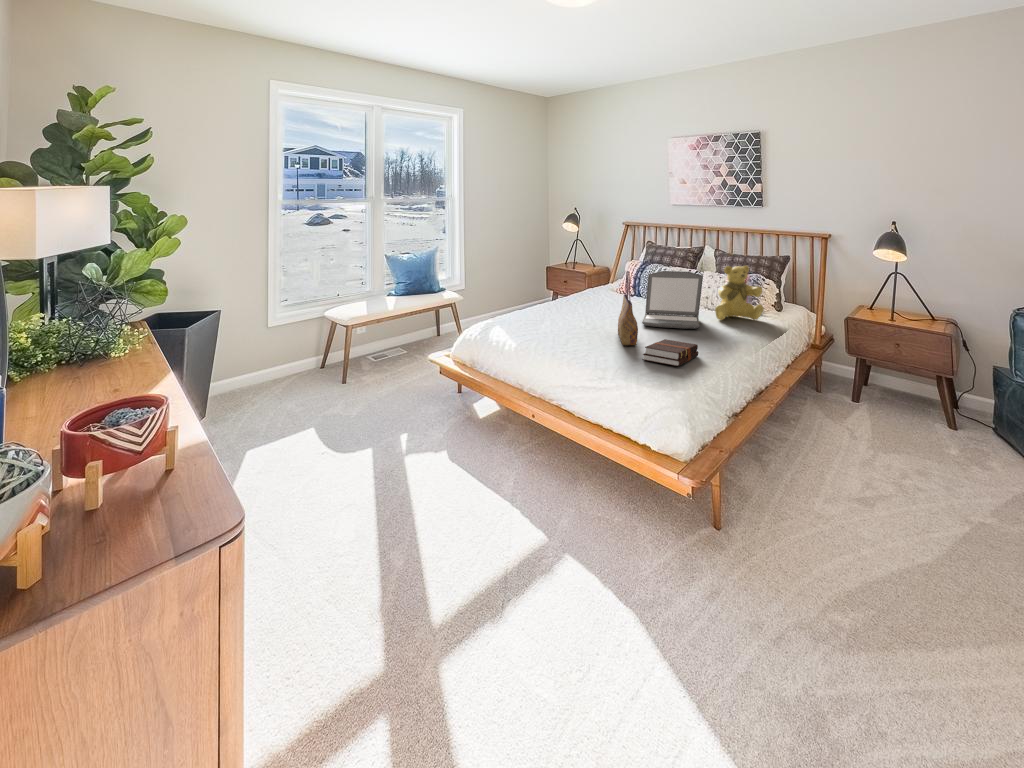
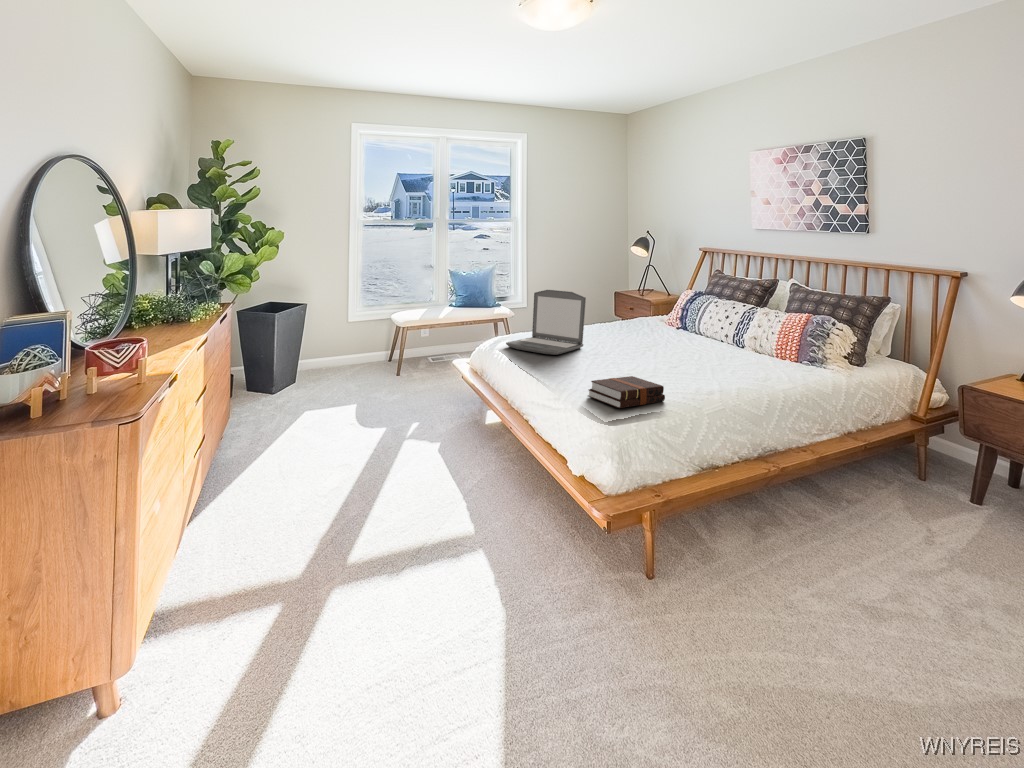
teddy bear: present [715,266,763,320] -> none [746,299,814,371]
tote bag: present [618,271,638,345] -> none [586,291,616,380]
laptop: present [642,271,703,329] -> present [506,290,586,355]

